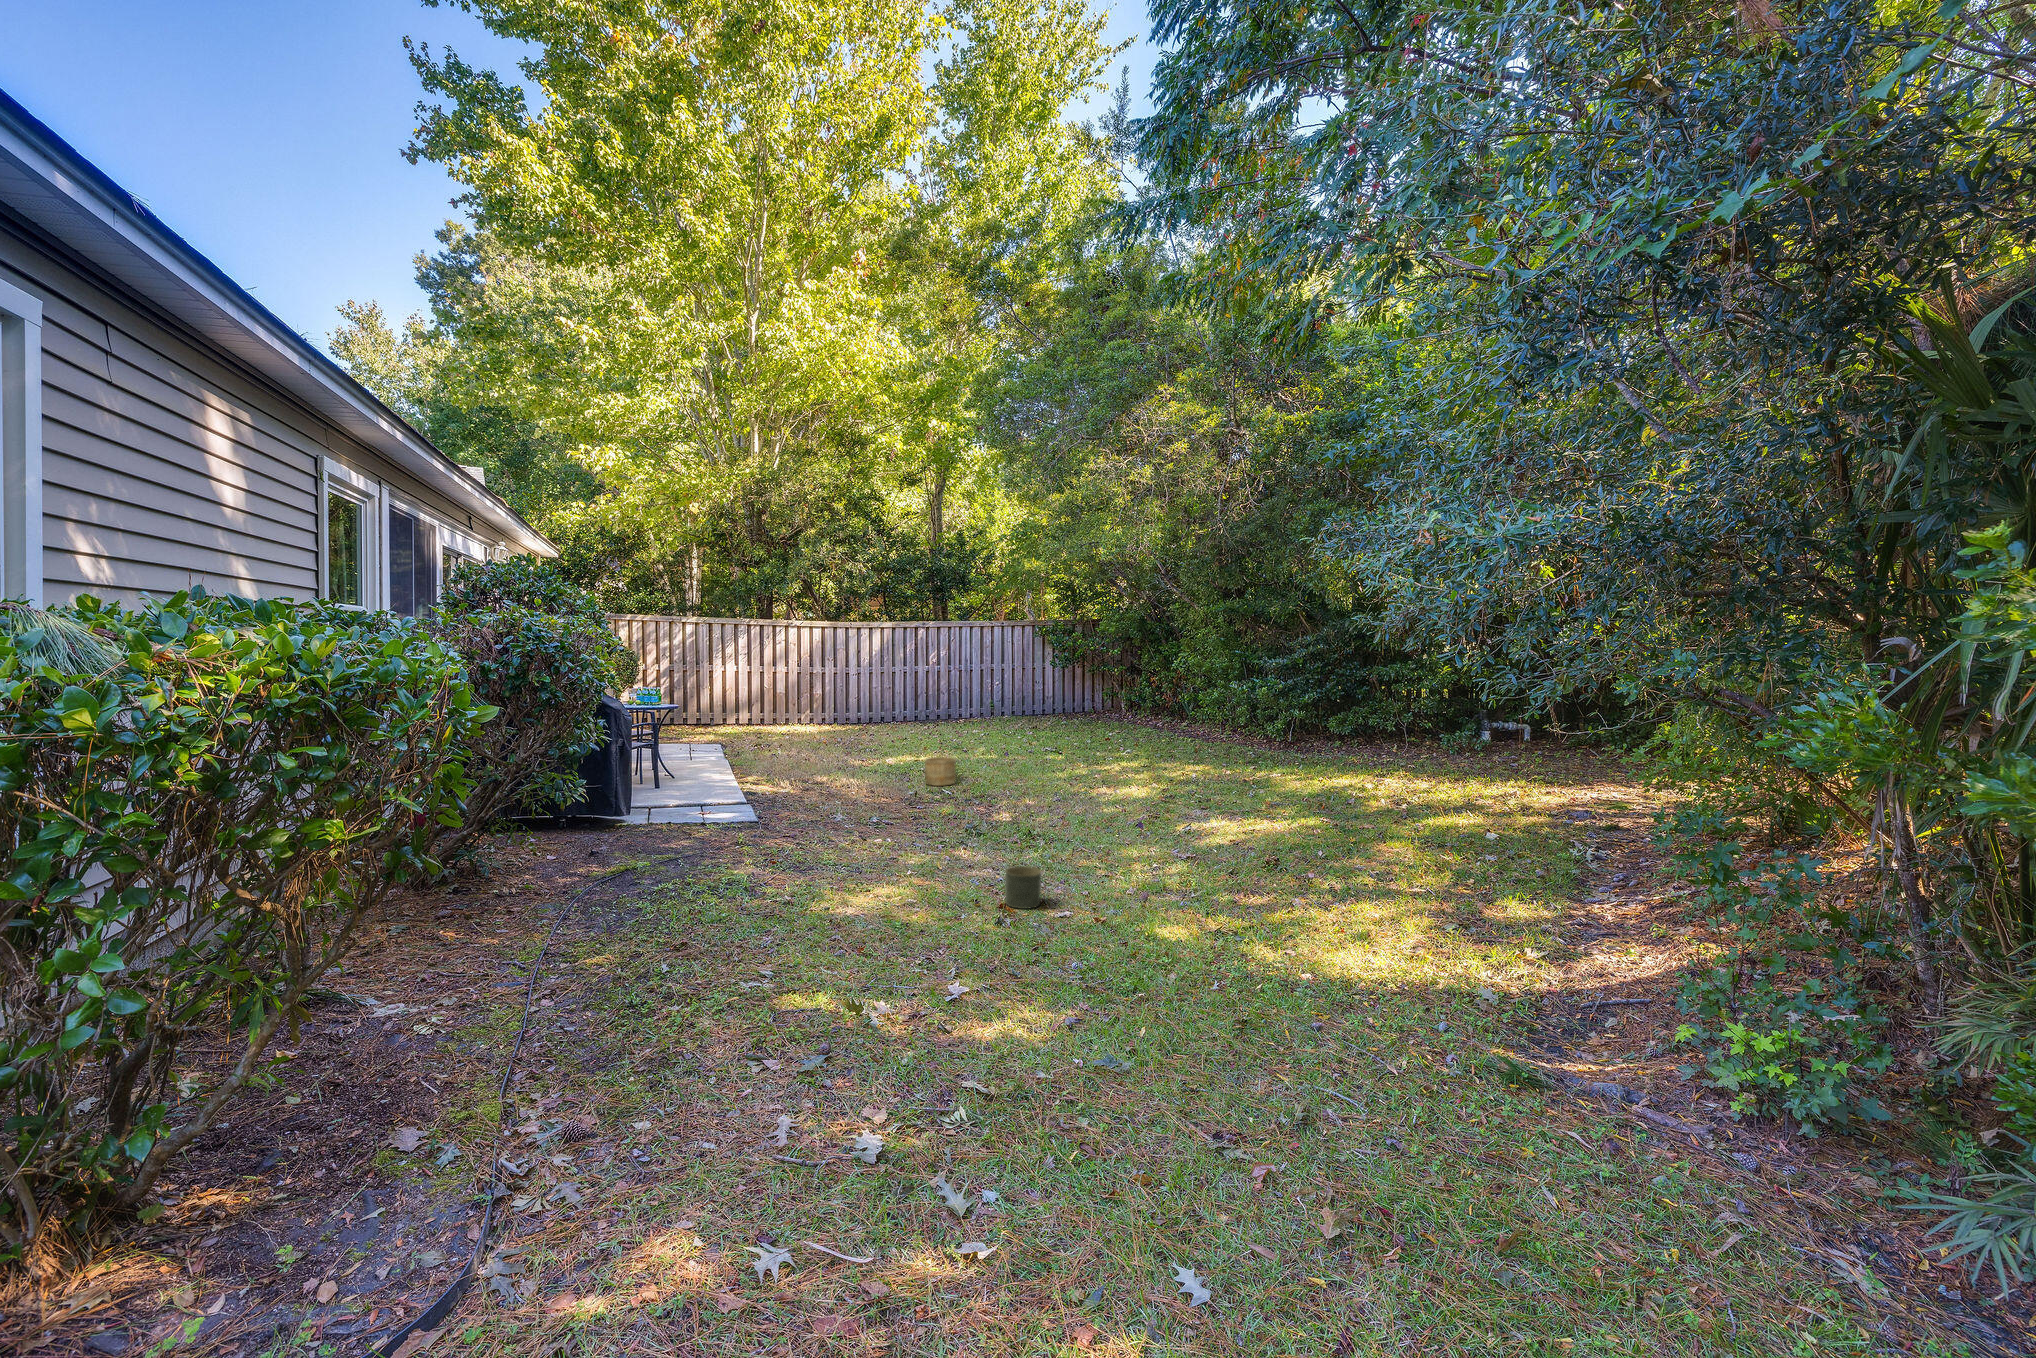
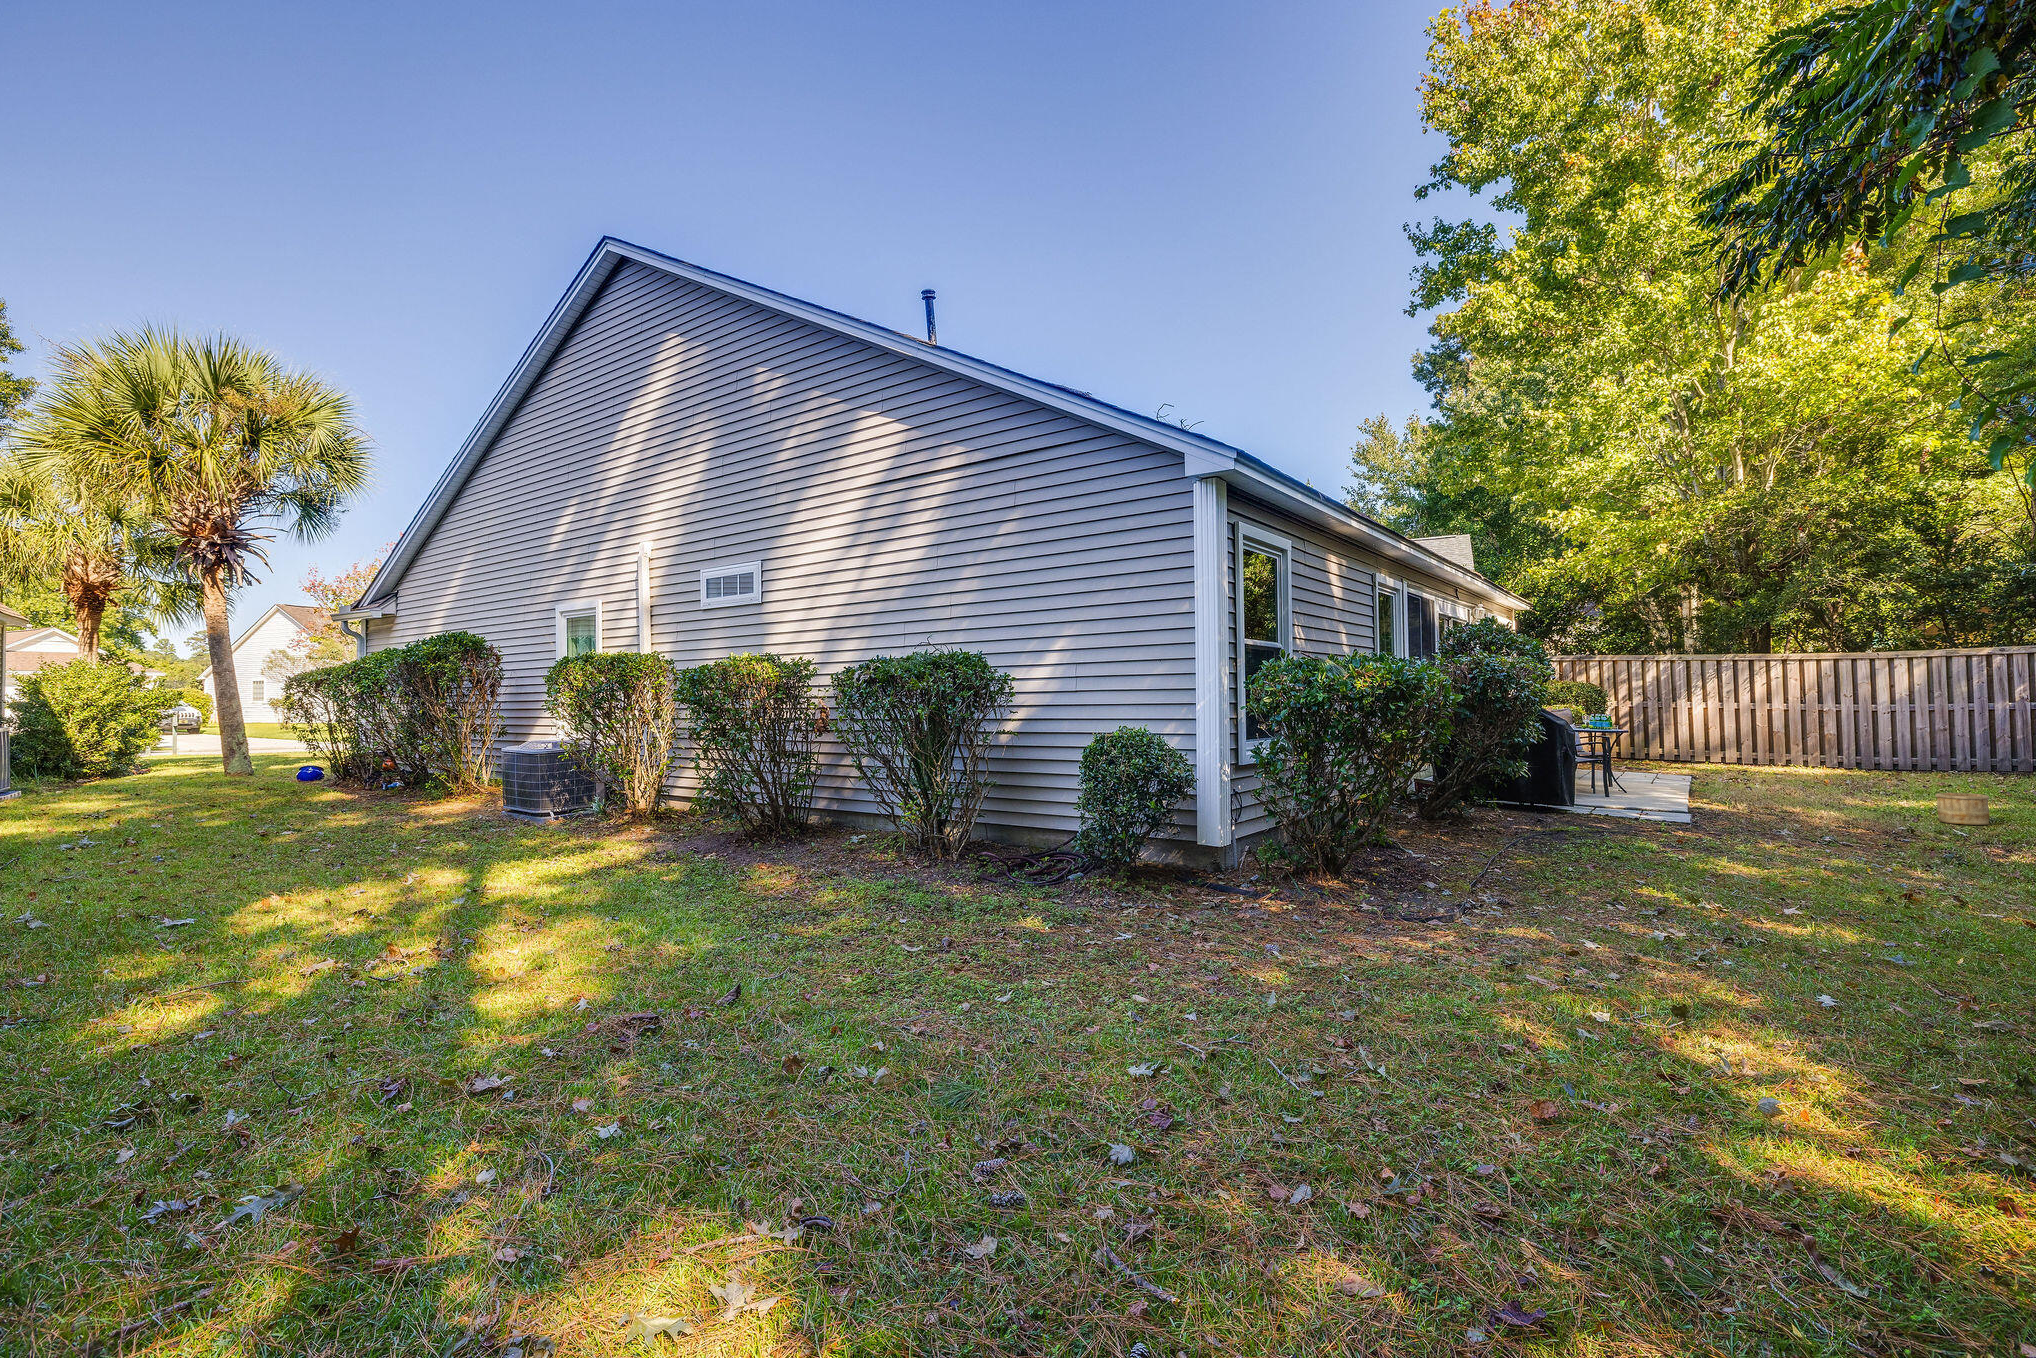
planter: present [1005,866,1042,909] -> none [1933,867,1985,906]

